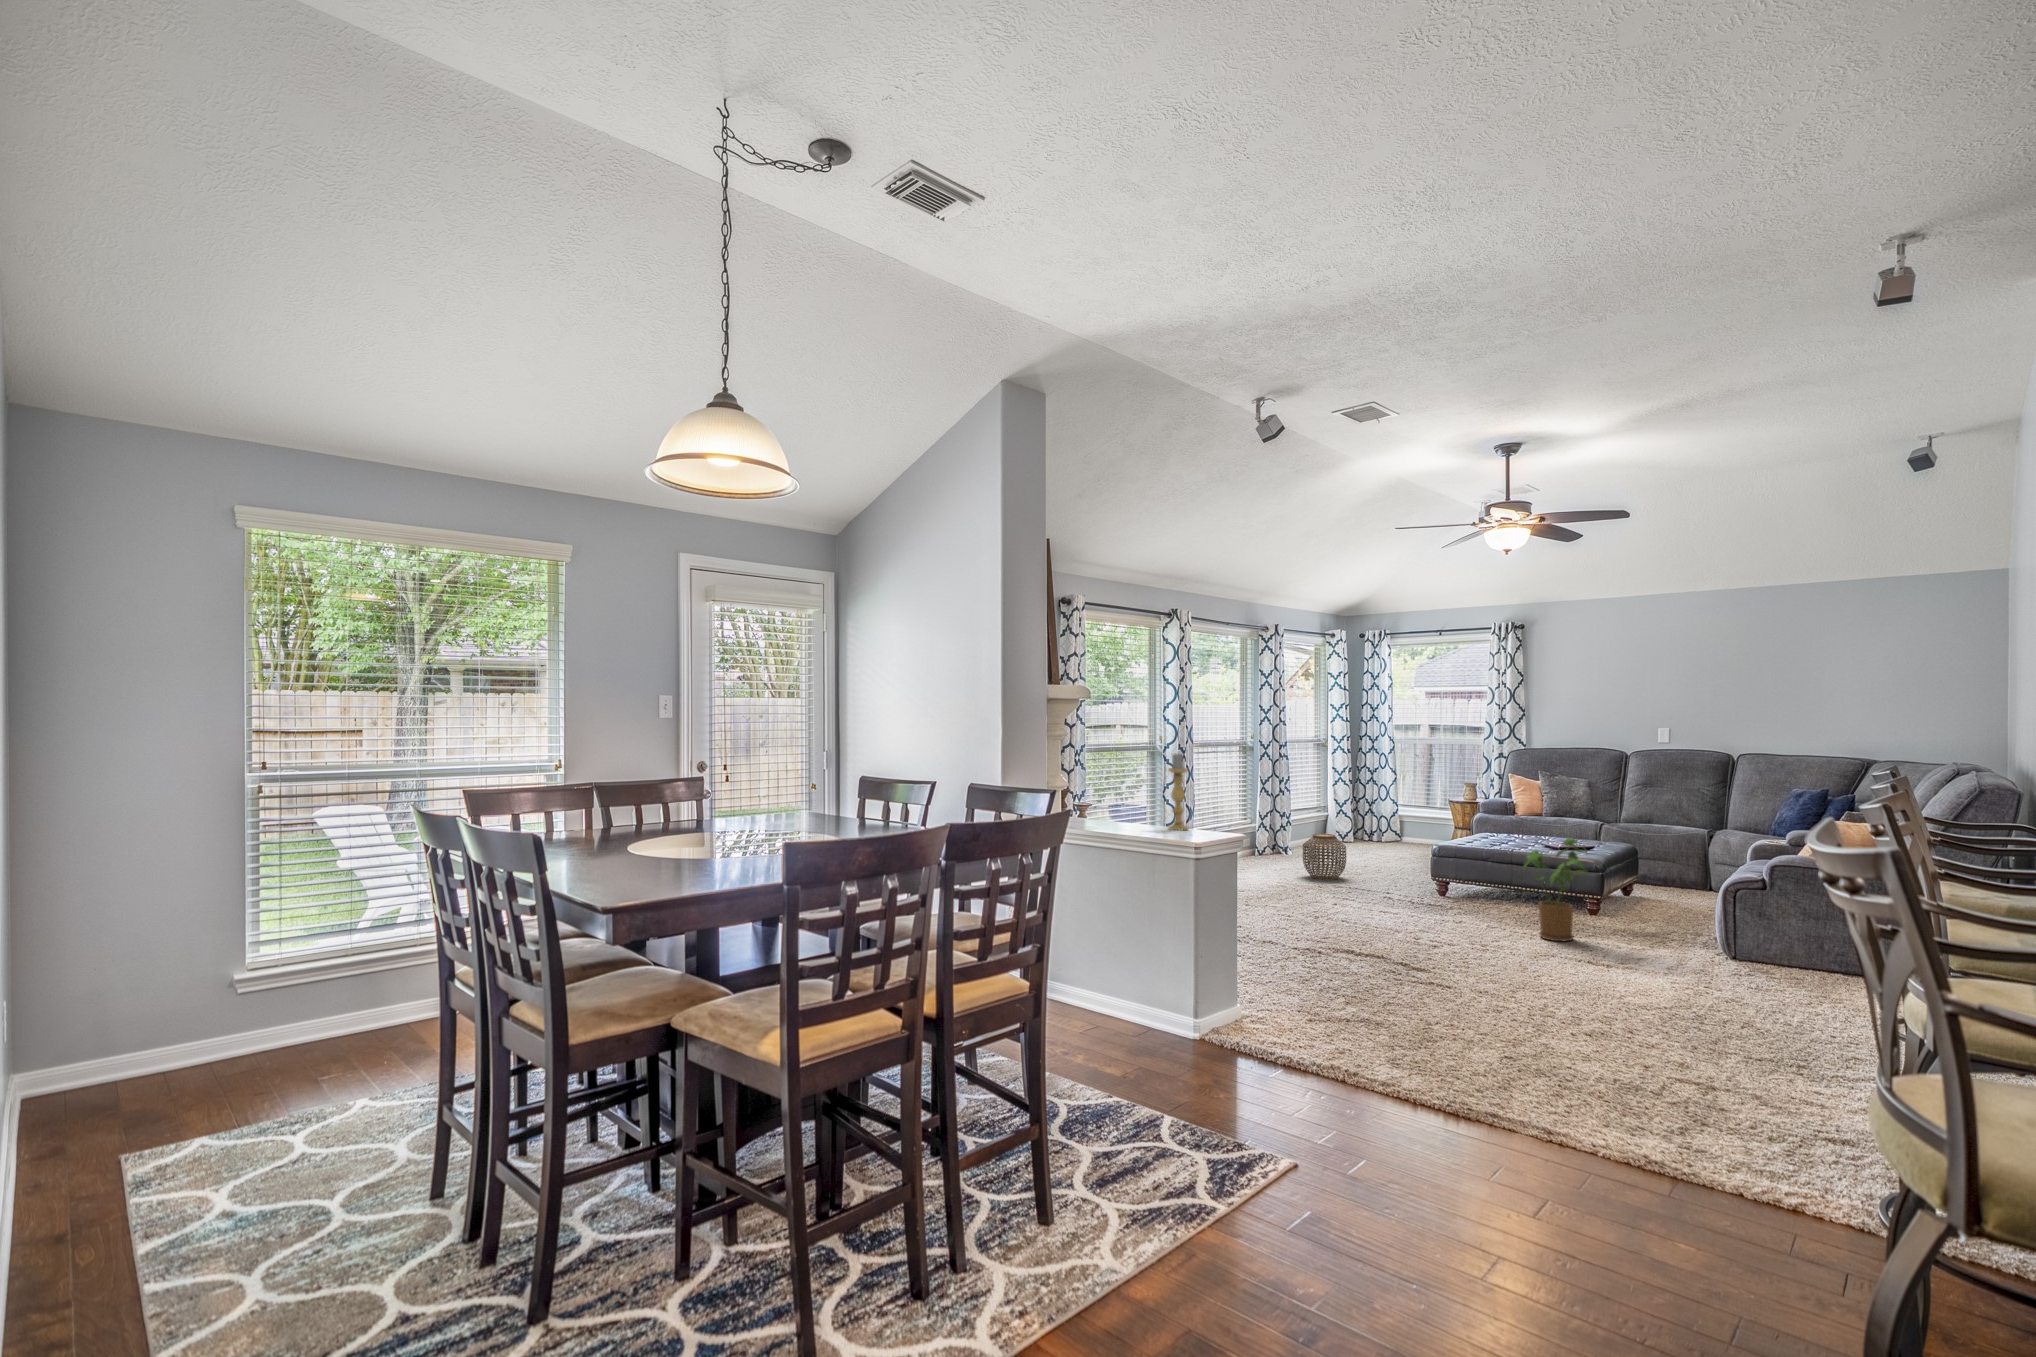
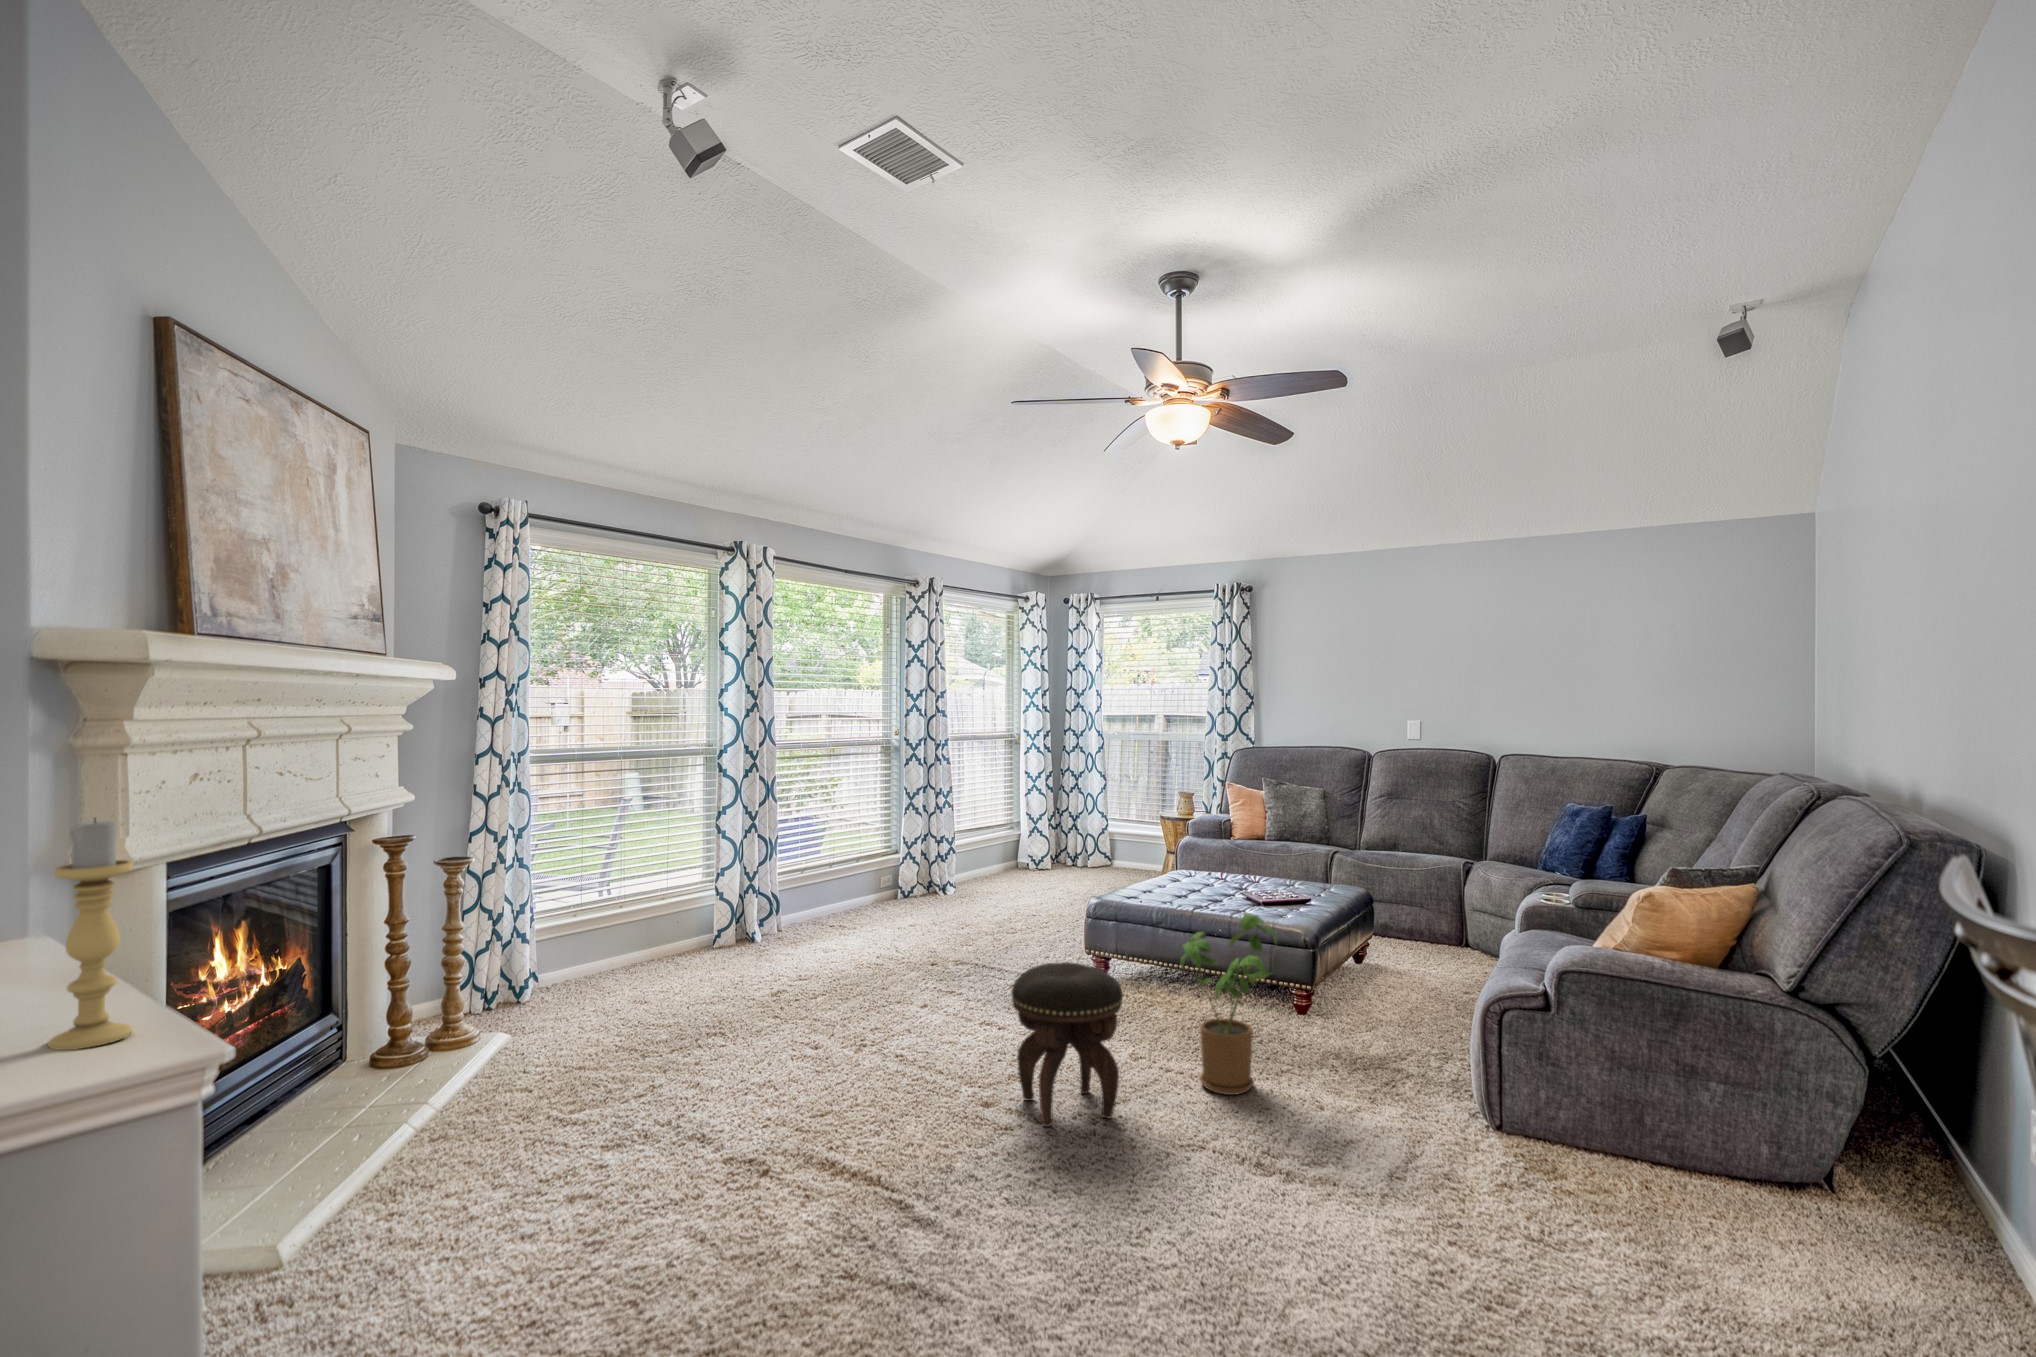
woven basket: present [1303,834,1346,880] -> none [922,879,984,950]
footstool: none [1428,862,1497,946] -> present [1011,962,1123,1127]

